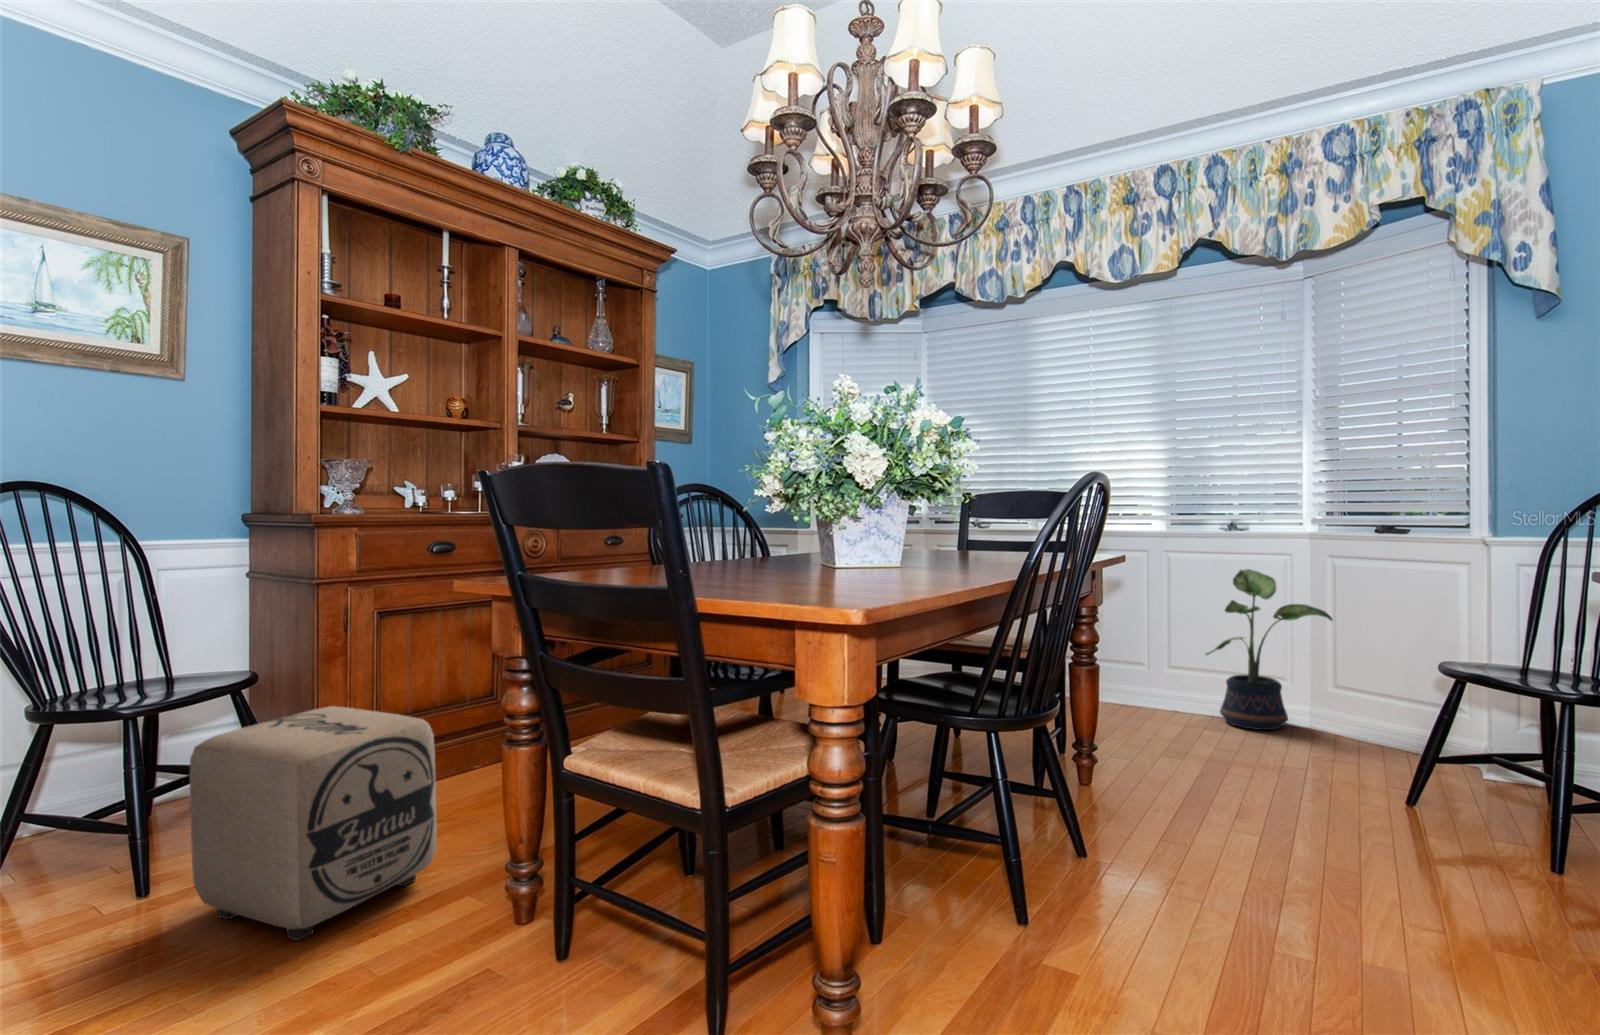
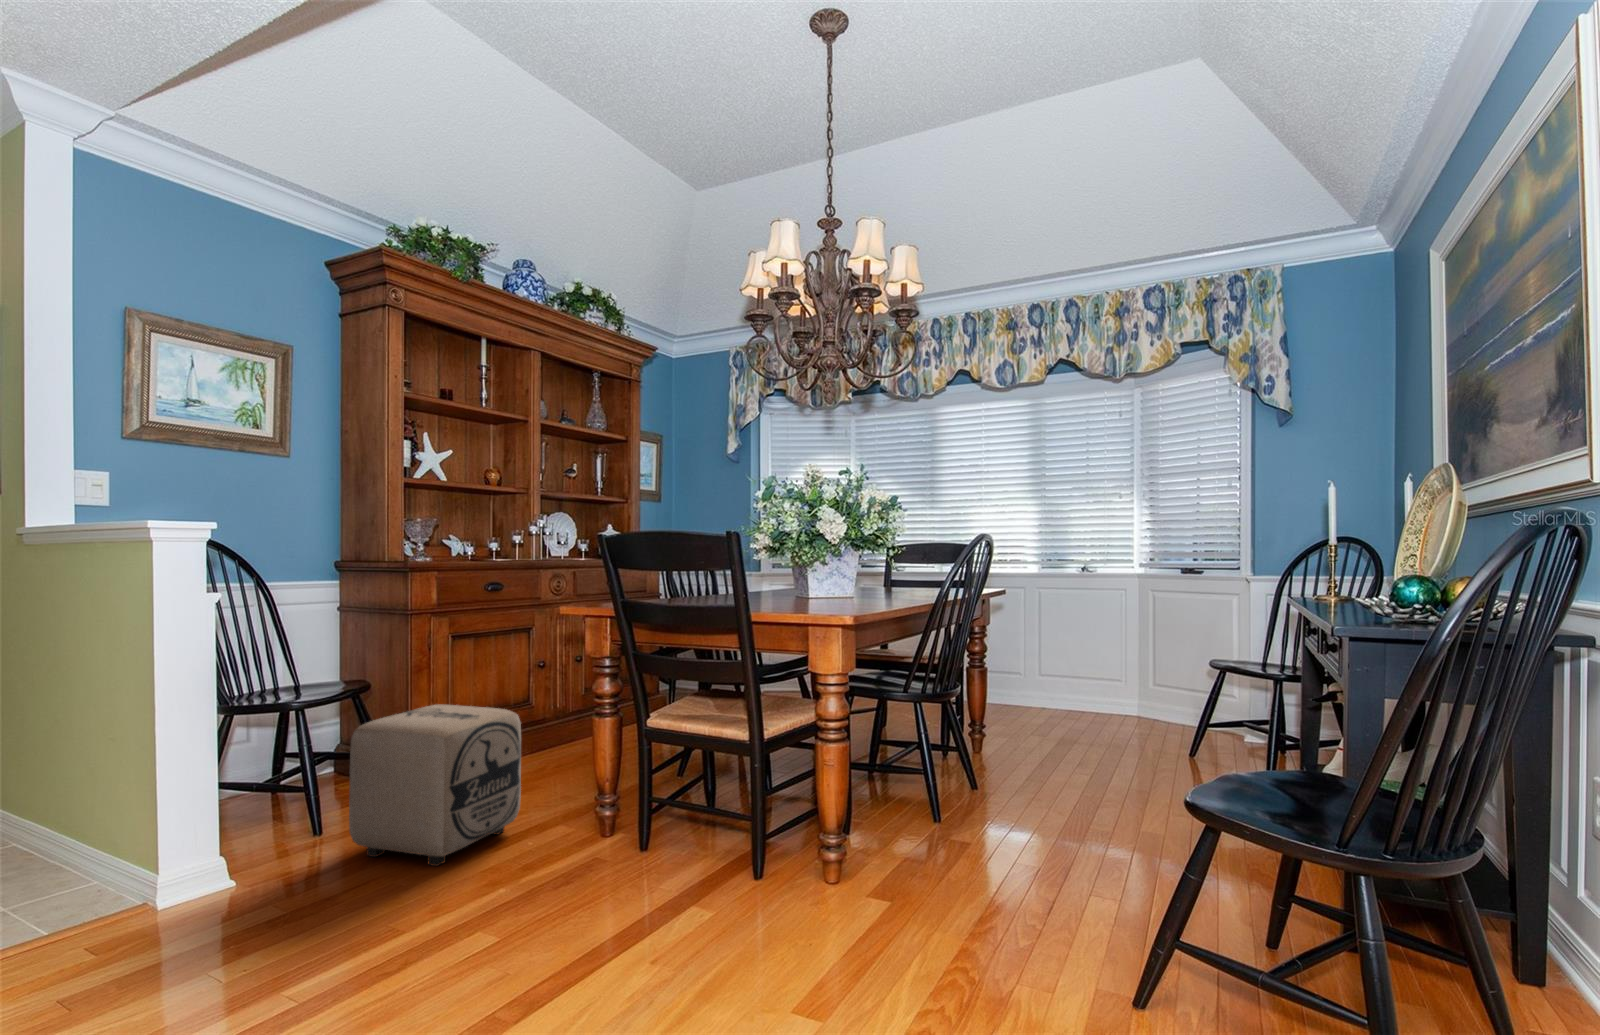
potted plant: present [1206,569,1332,730] -> none [1068,606,1157,726]

